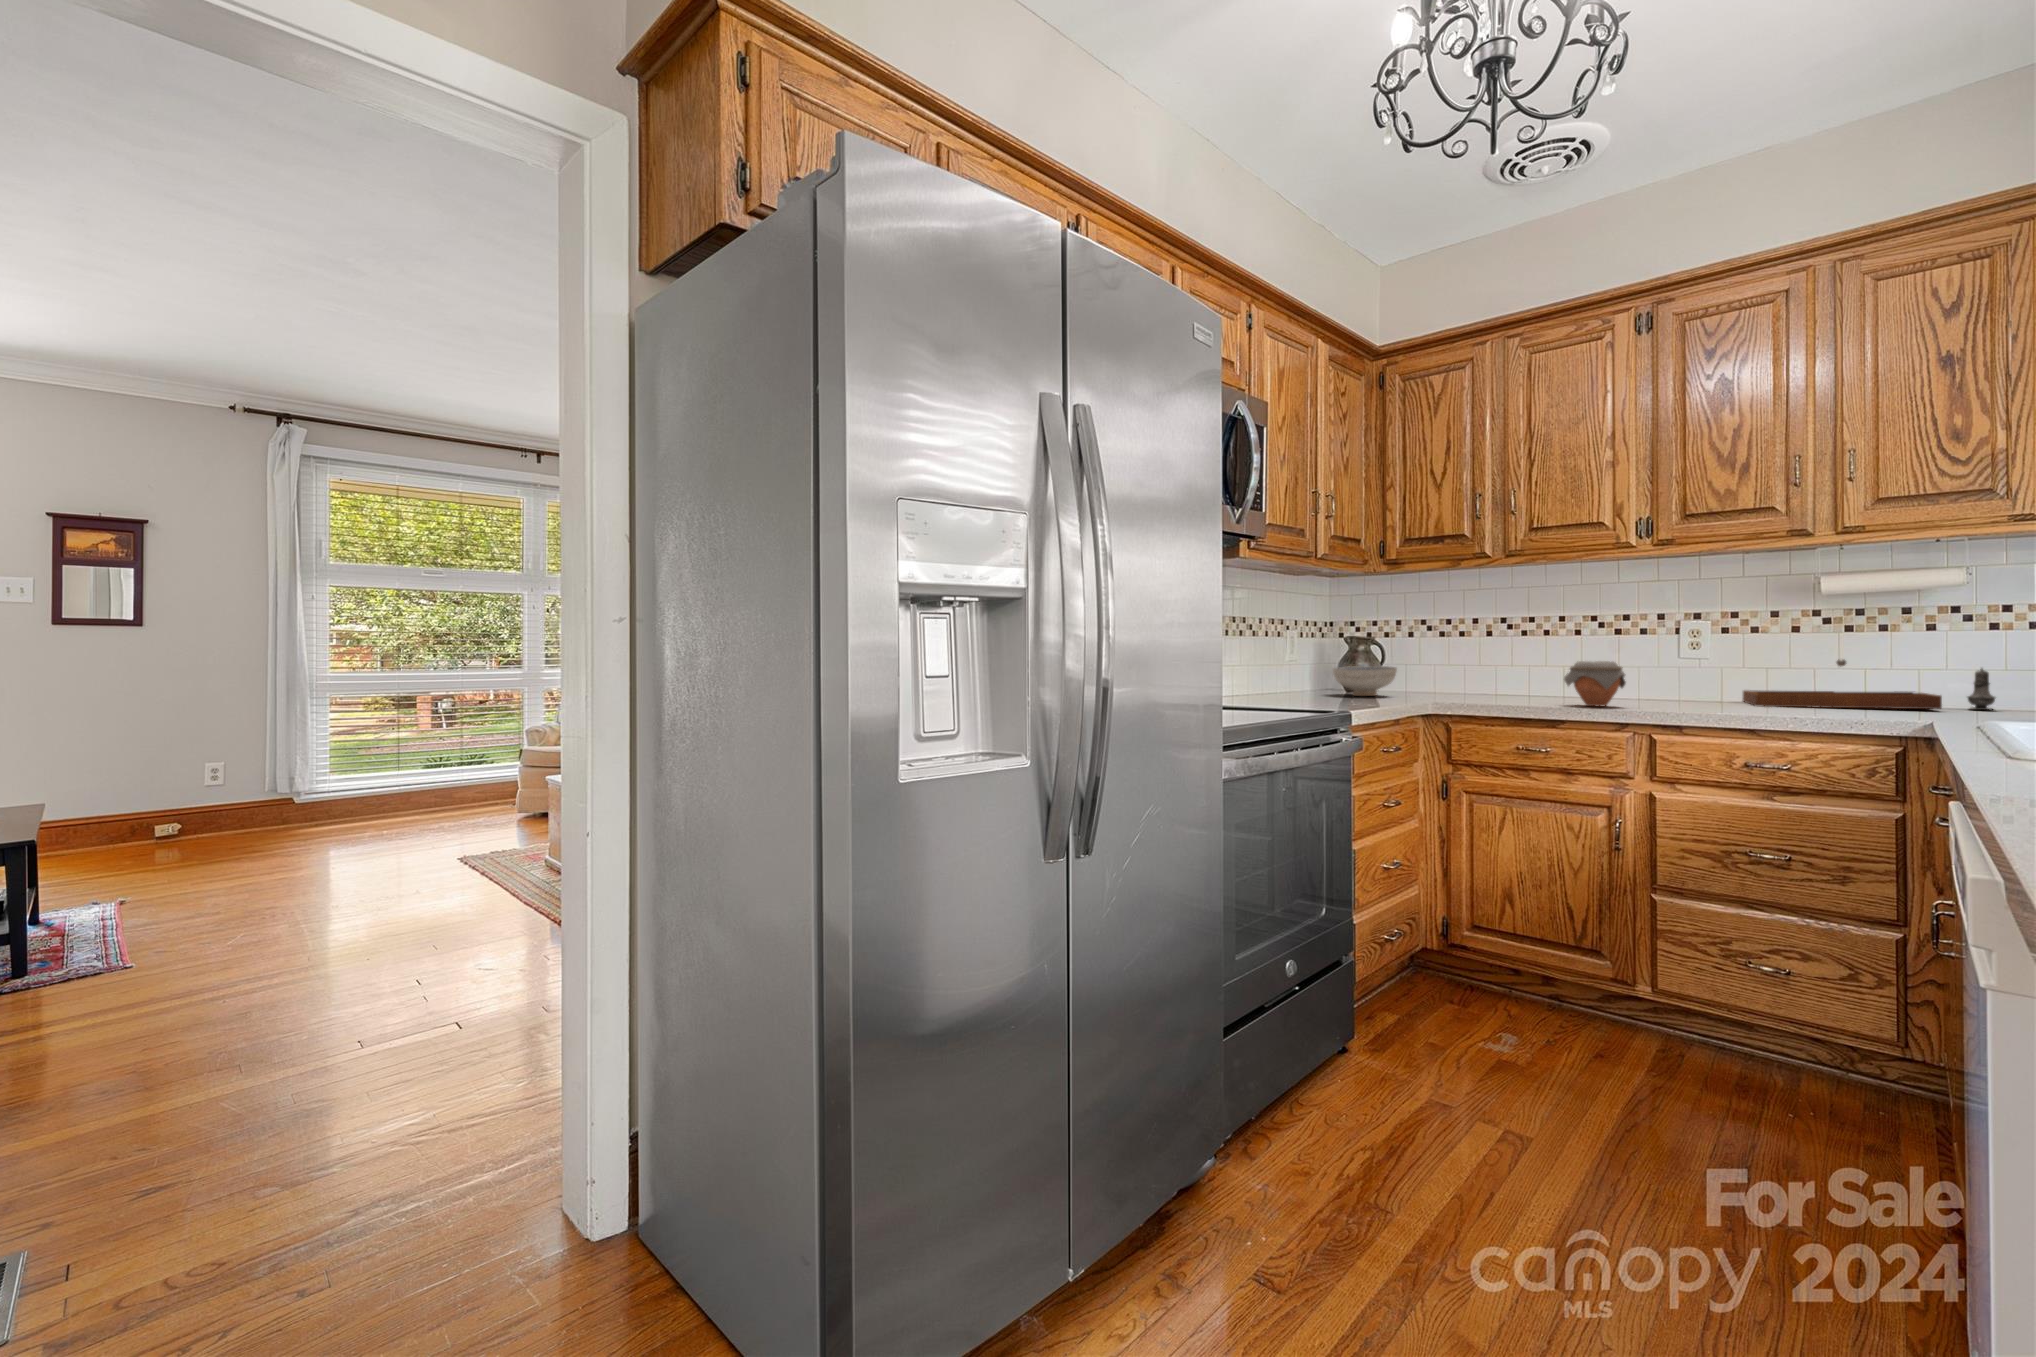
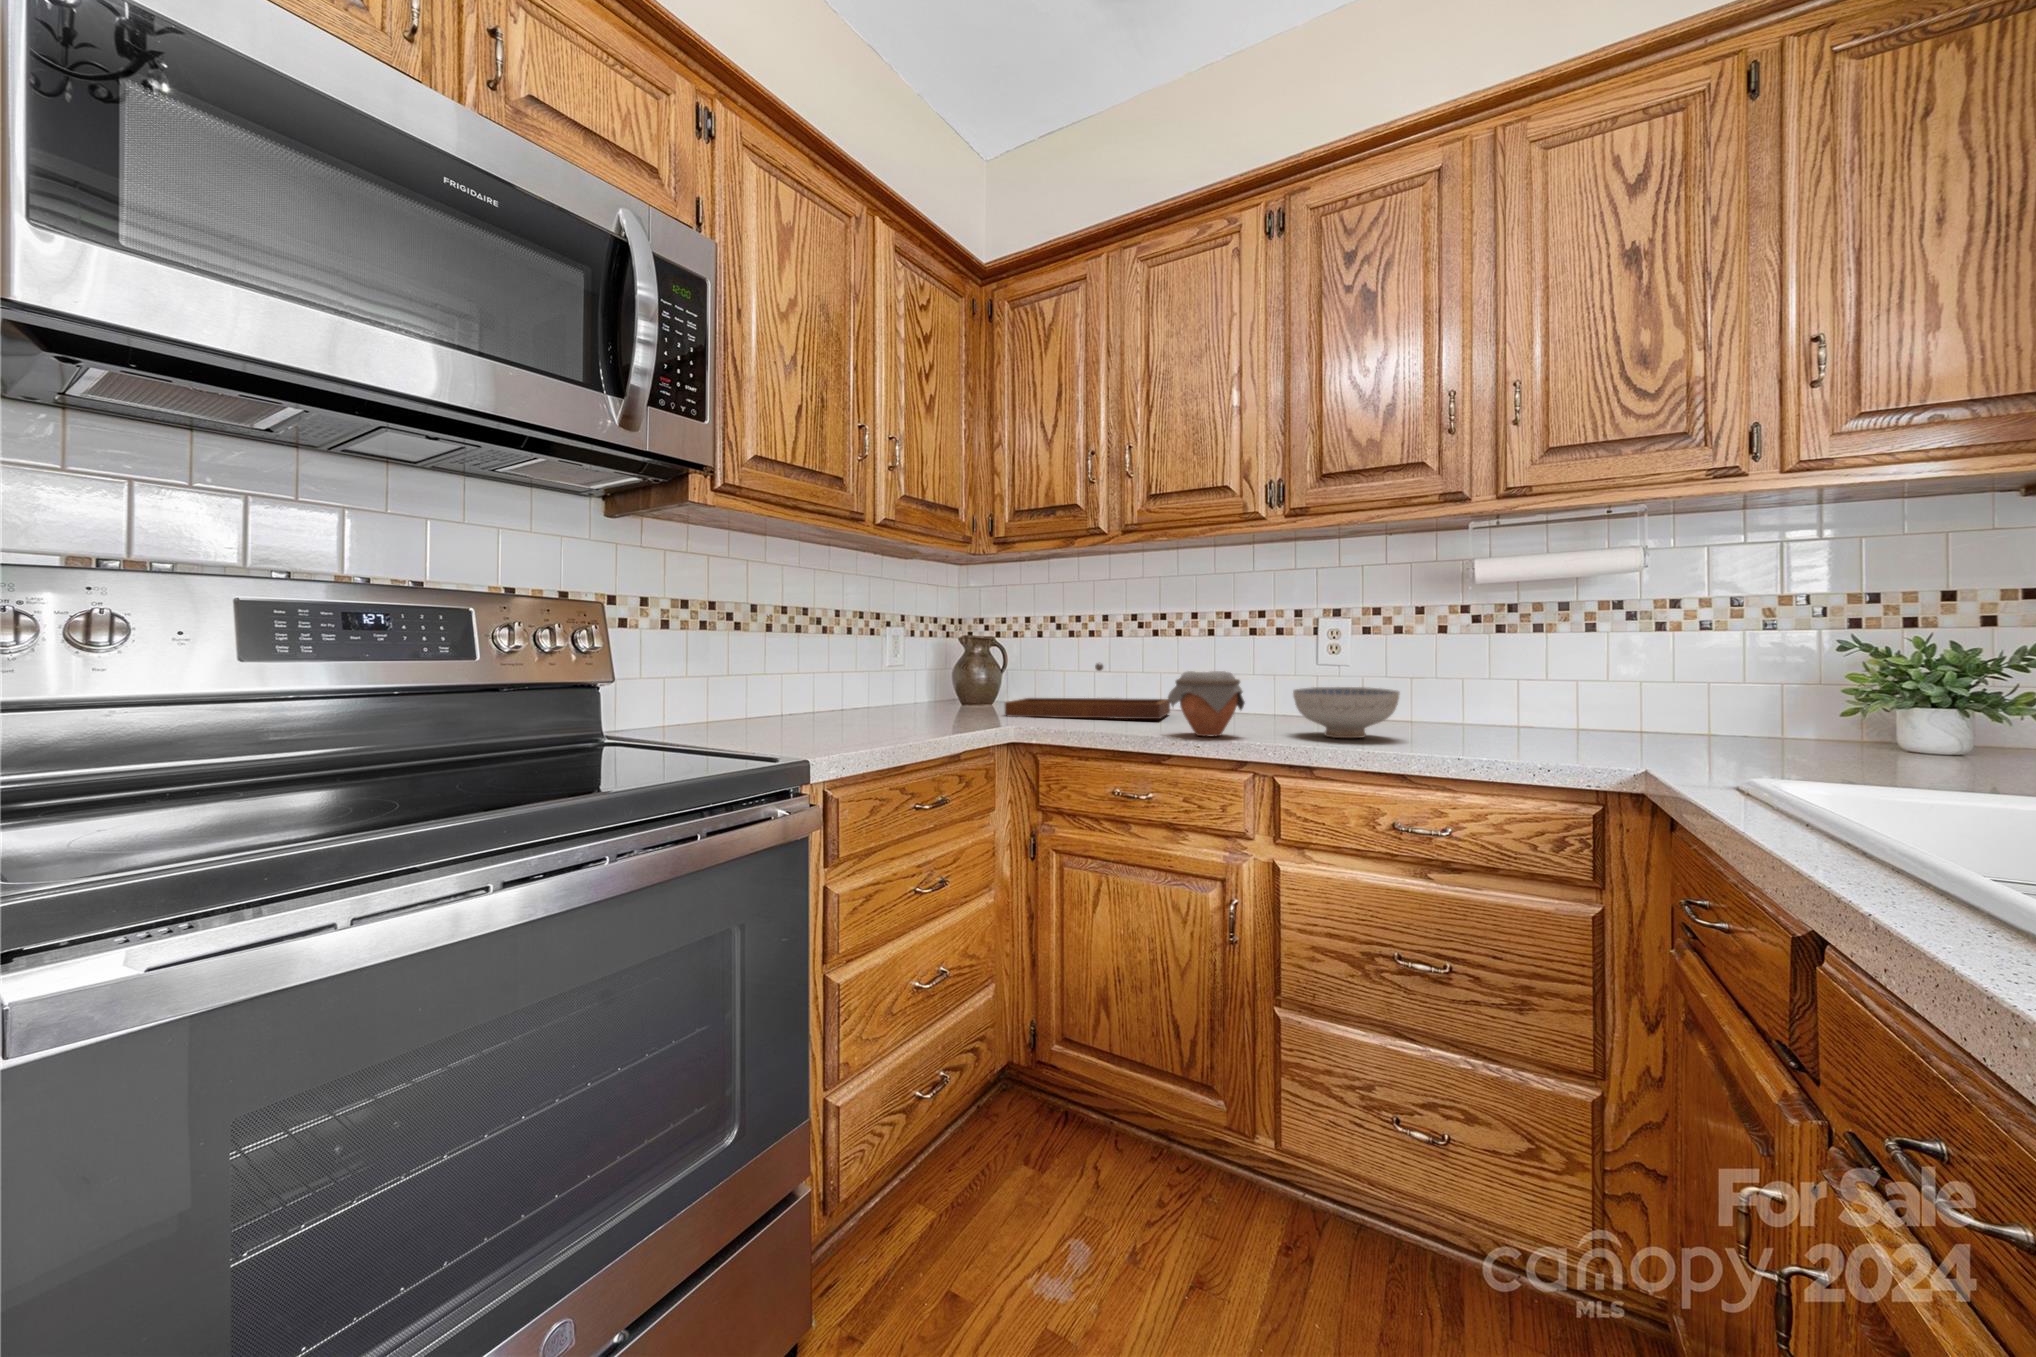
tray: present [1743,659,1942,709] -> present [1005,663,1170,719]
ceramic bowl: present [1333,666,1397,696] -> present [1293,687,1400,738]
salt shaker: present [1968,668,1995,710] -> none [1640,681,1674,737]

